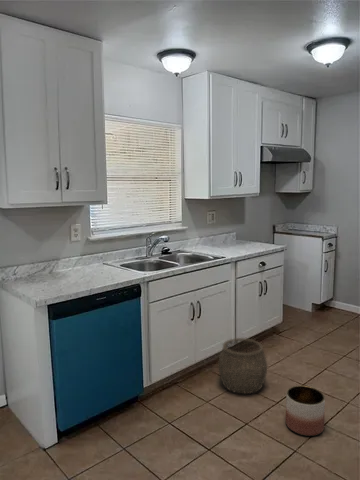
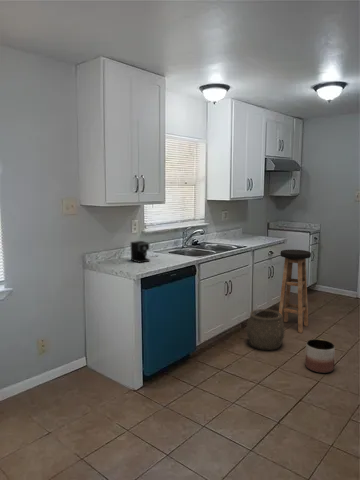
coffee maker: none [60,251,102,280] -> present [131,241,149,263]
bar stool: none [266,261,309,369] -> present [279,250,311,333]

